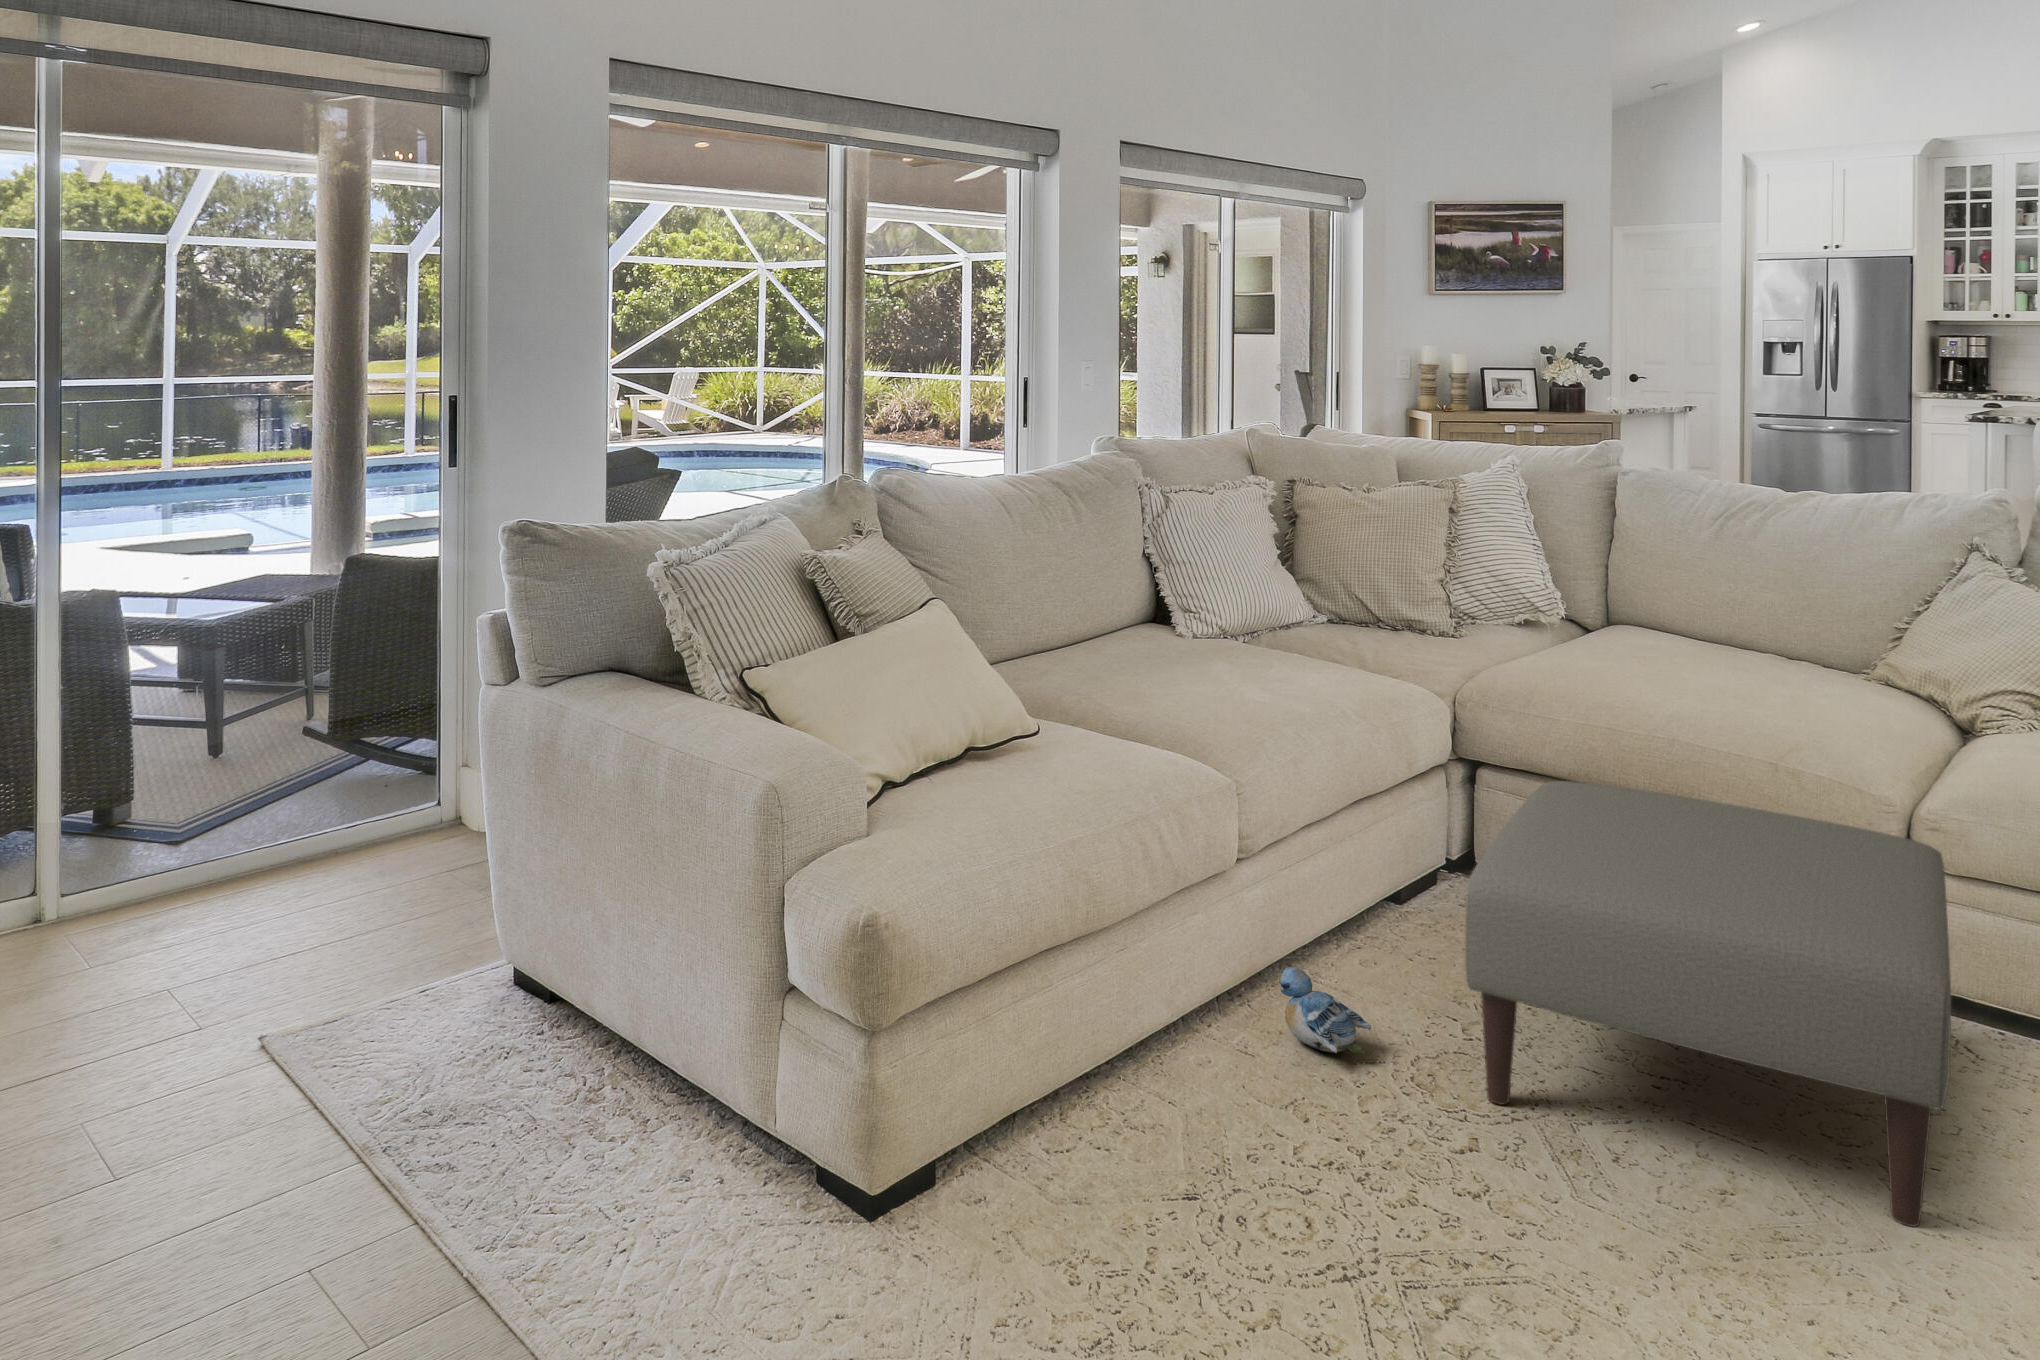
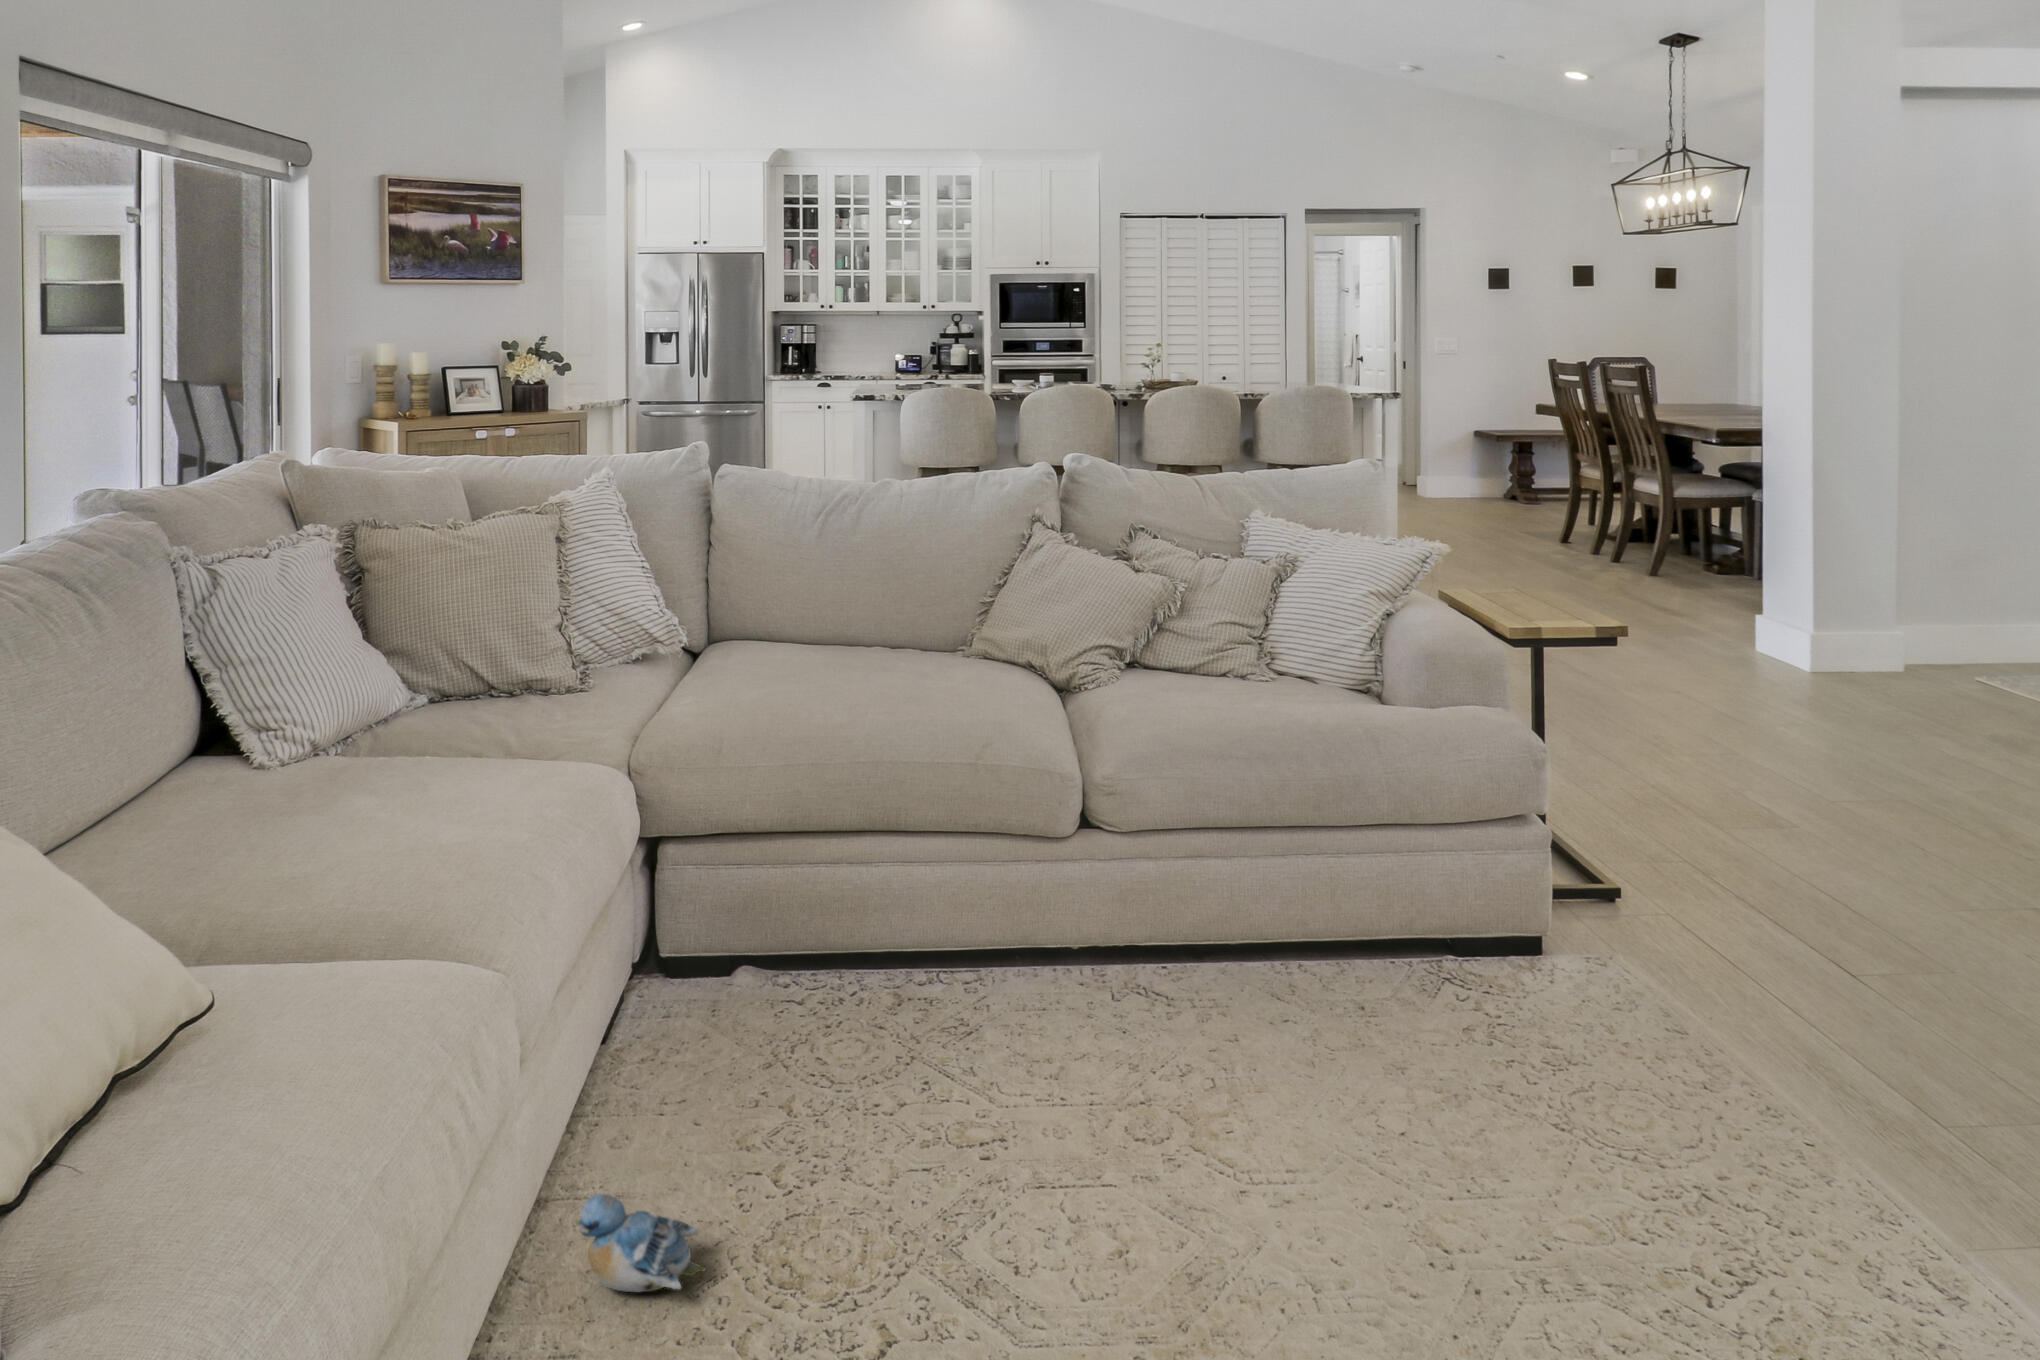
ottoman: present [1465,781,1951,1227] -> none [789,817,1285,1263]

